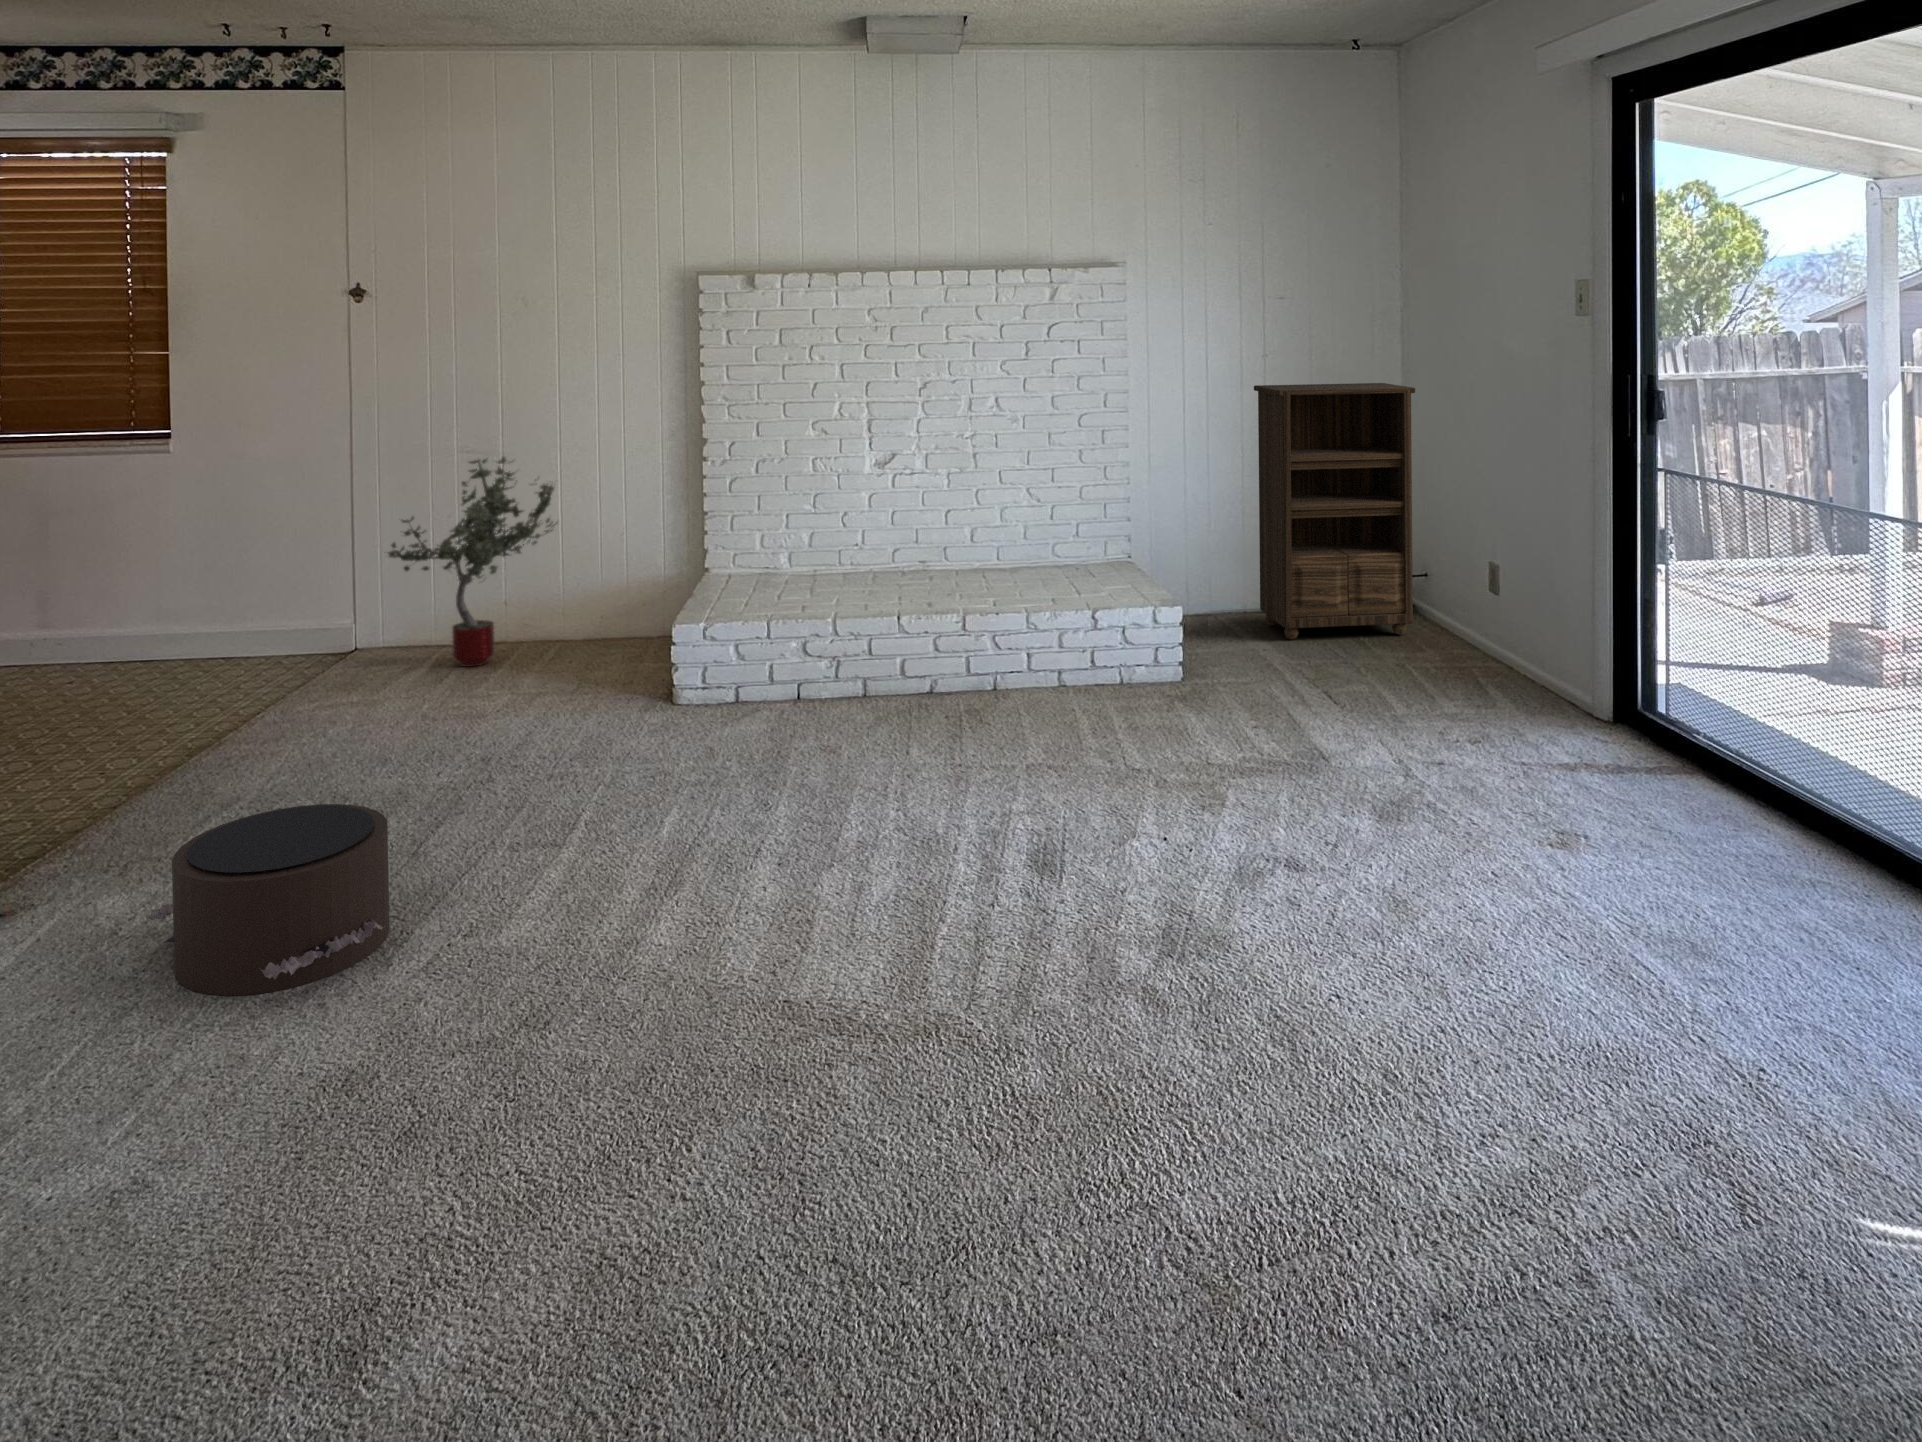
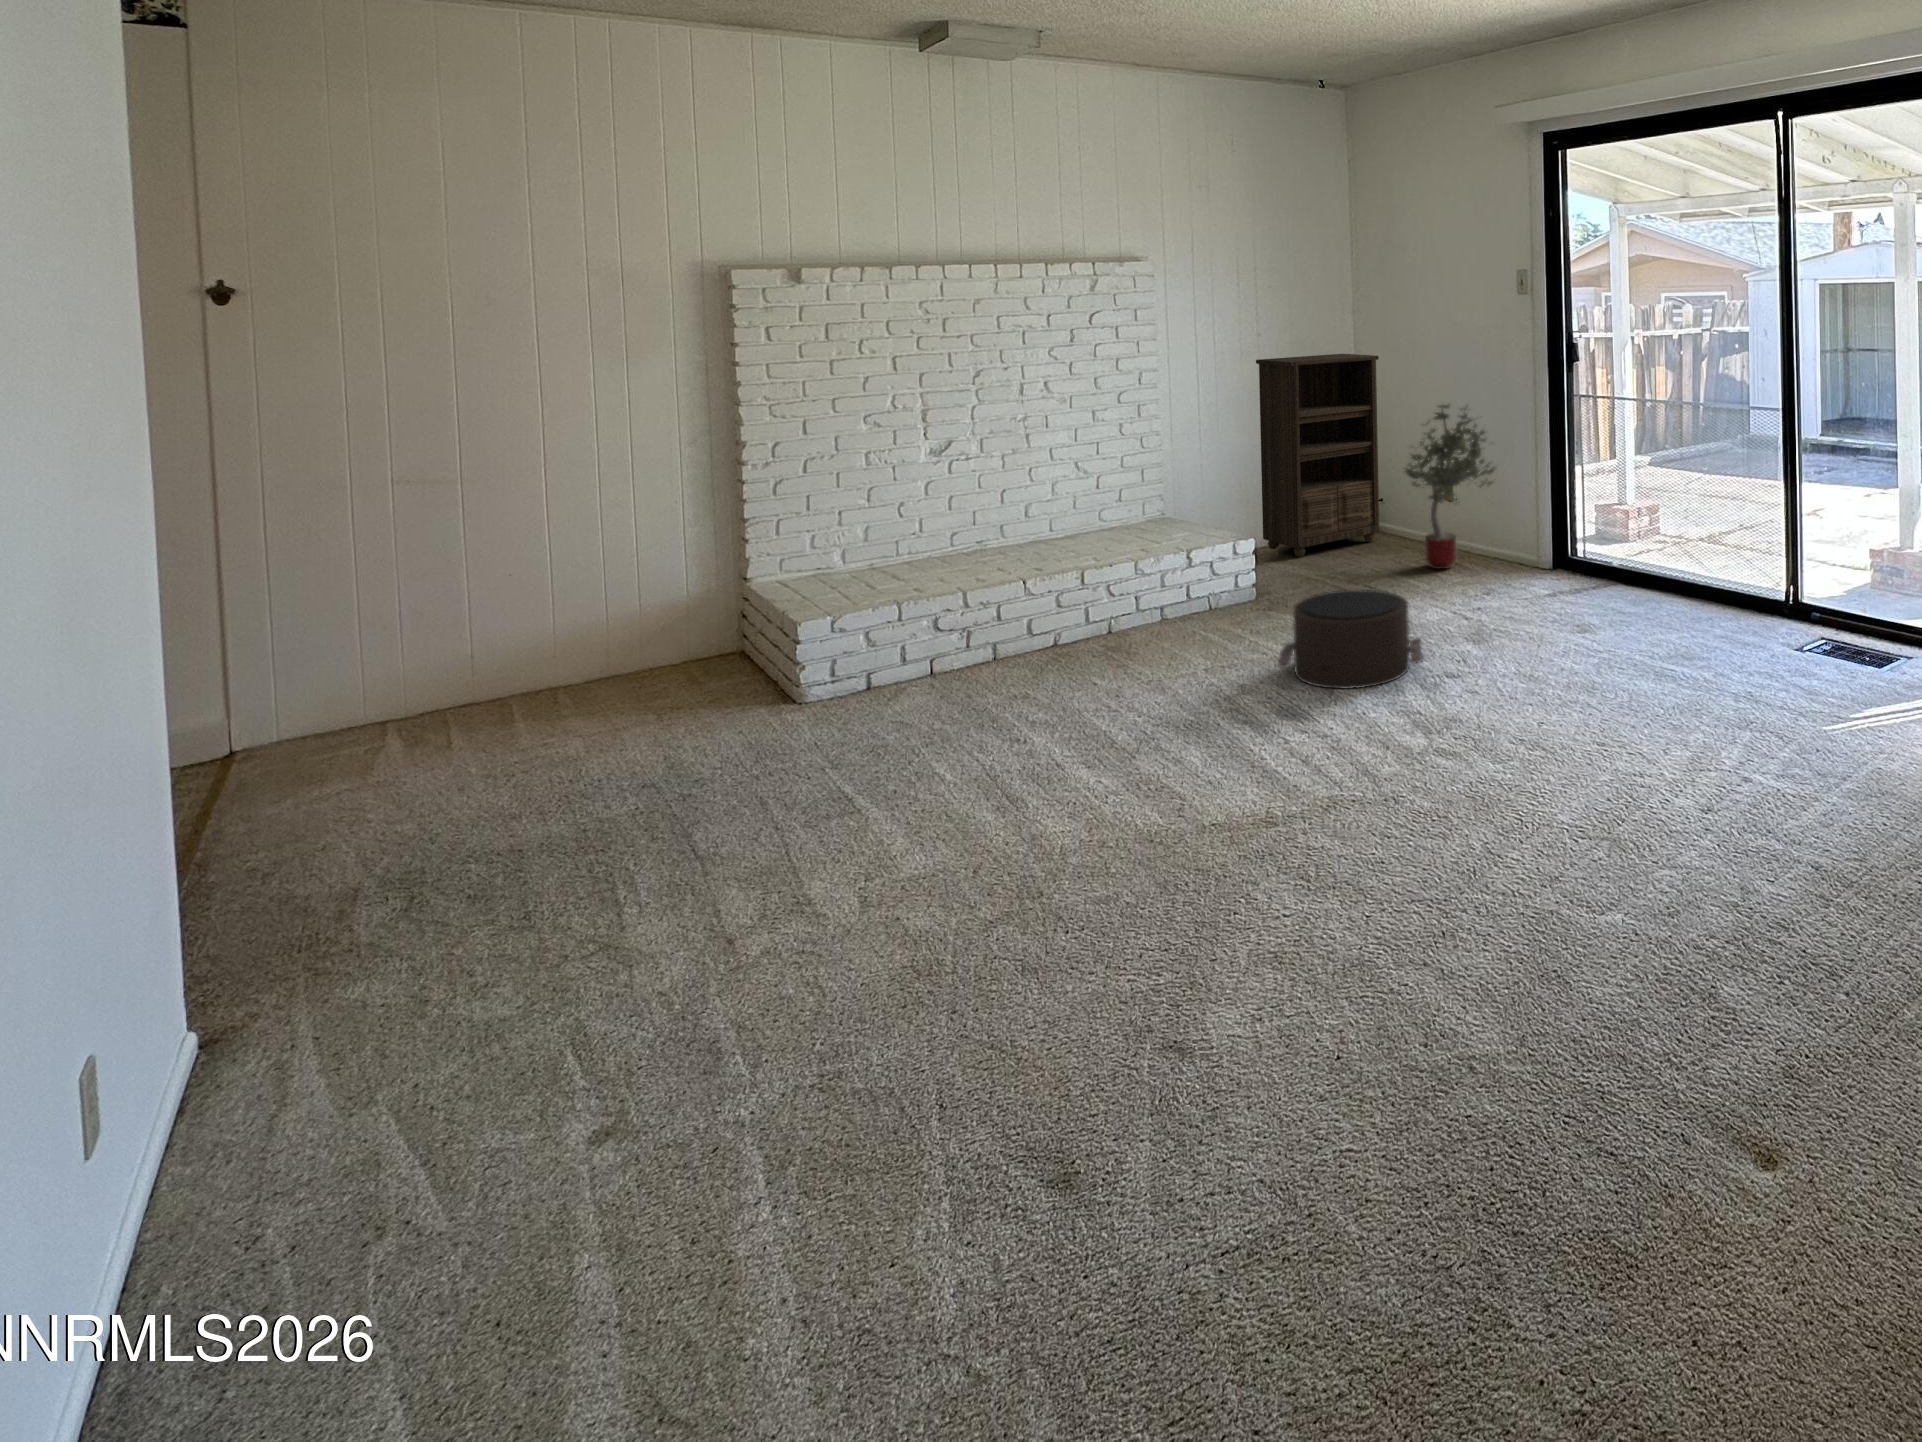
potted tree: present [388,457,558,667] -> present [1403,405,1497,569]
pouf: present [146,804,389,996] -> present [1278,590,1424,689]

